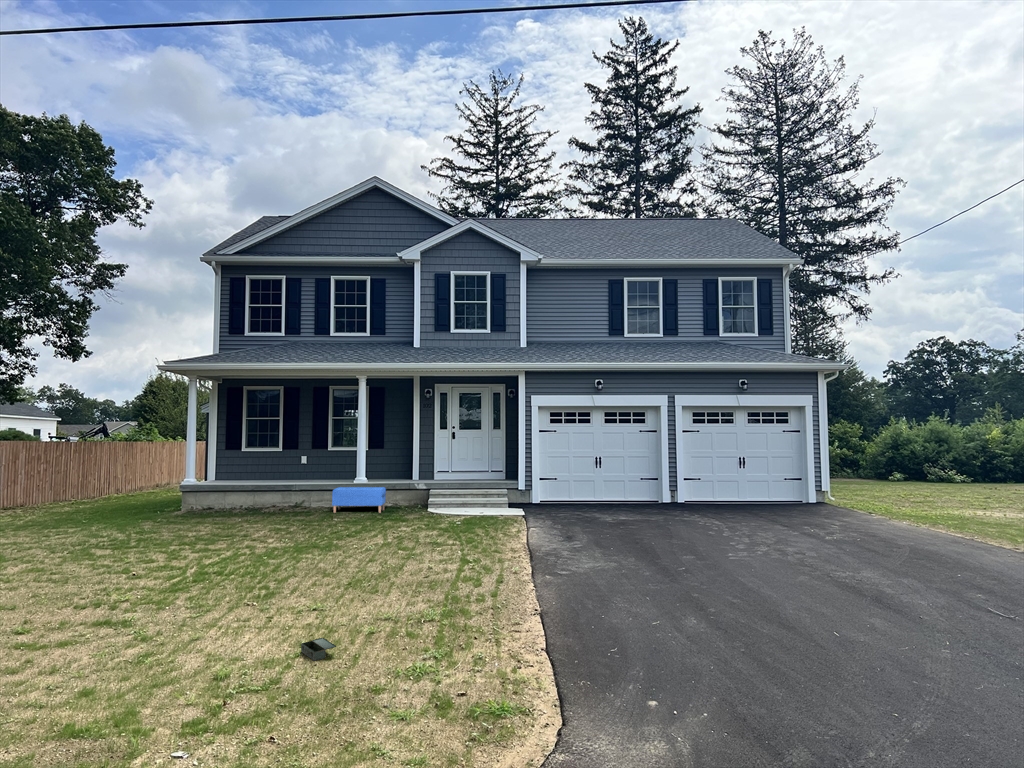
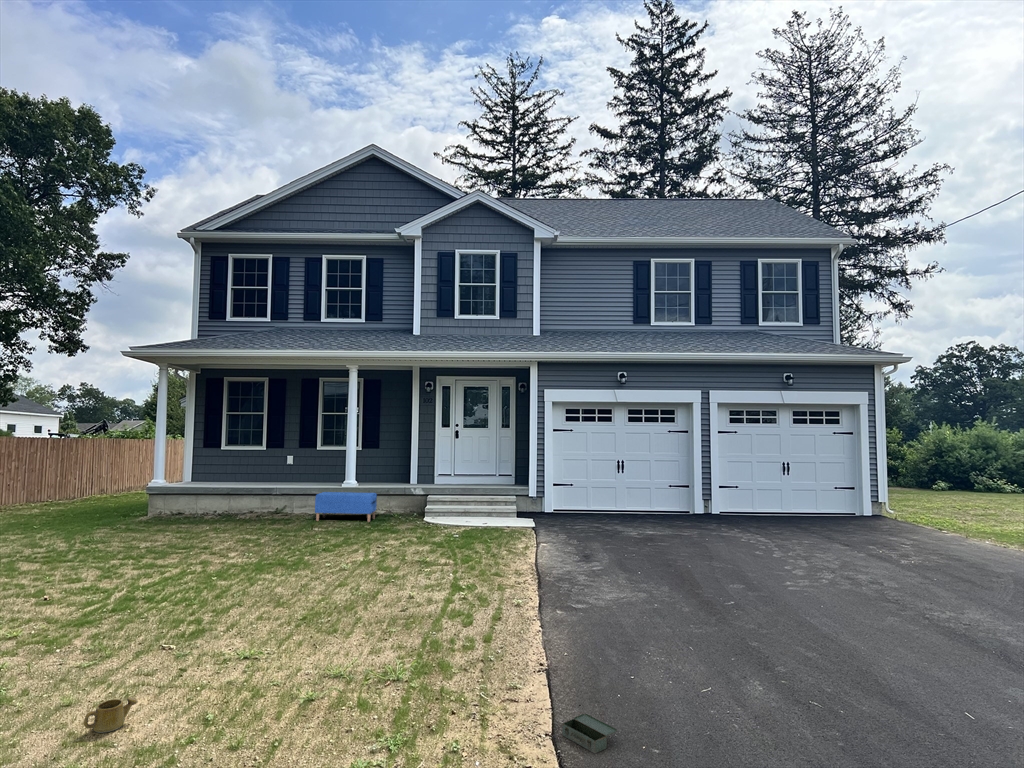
watering can: none [219,632,252,655] -> present [84,697,138,733]
toolbox: present [301,638,336,661] -> present [562,714,617,753]

